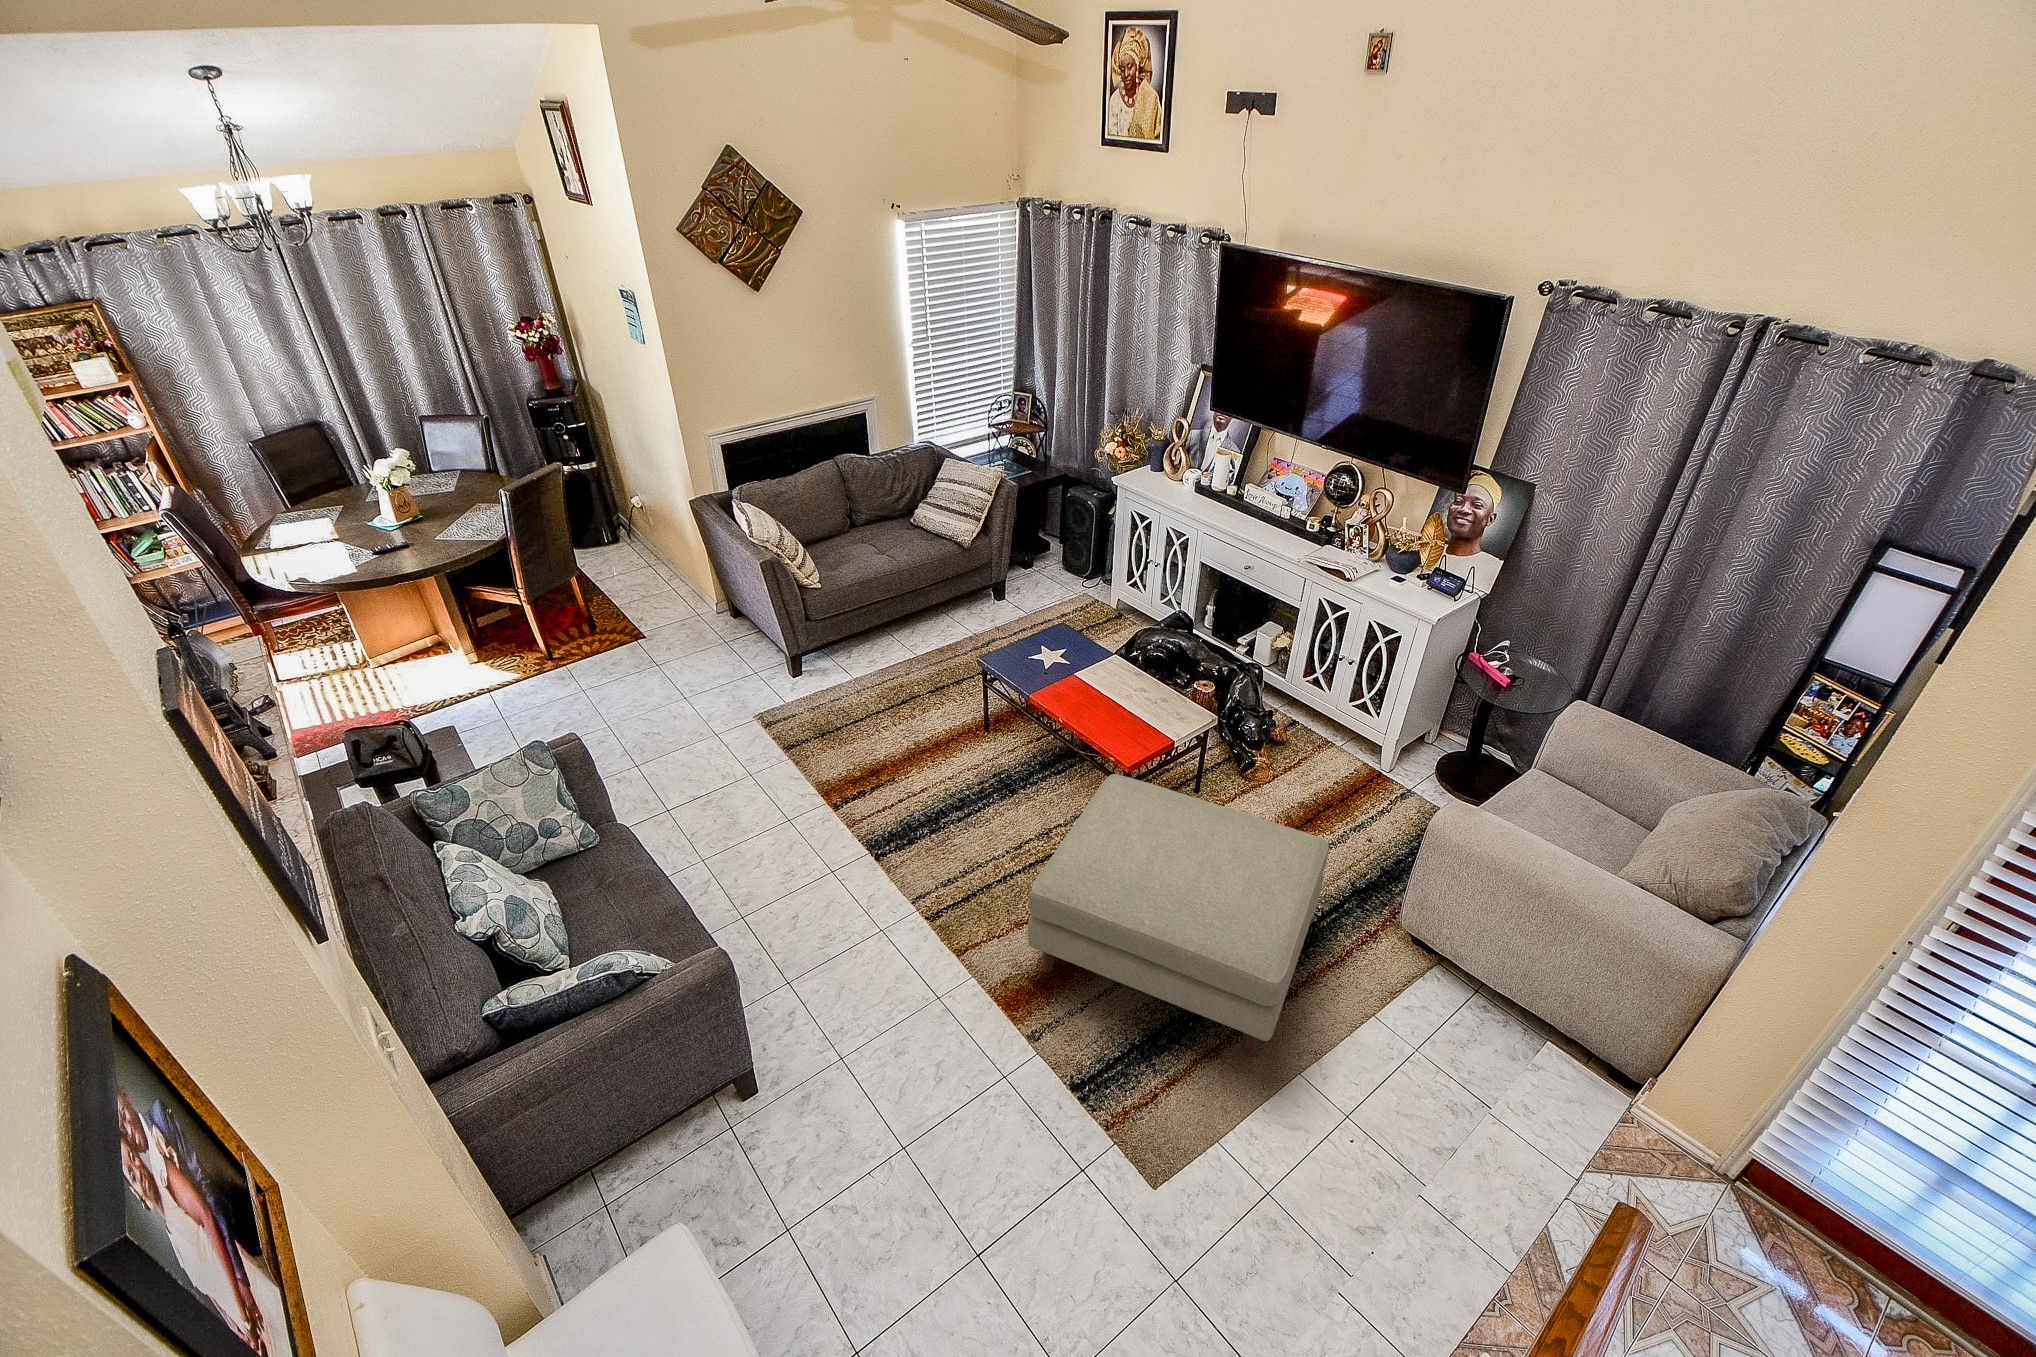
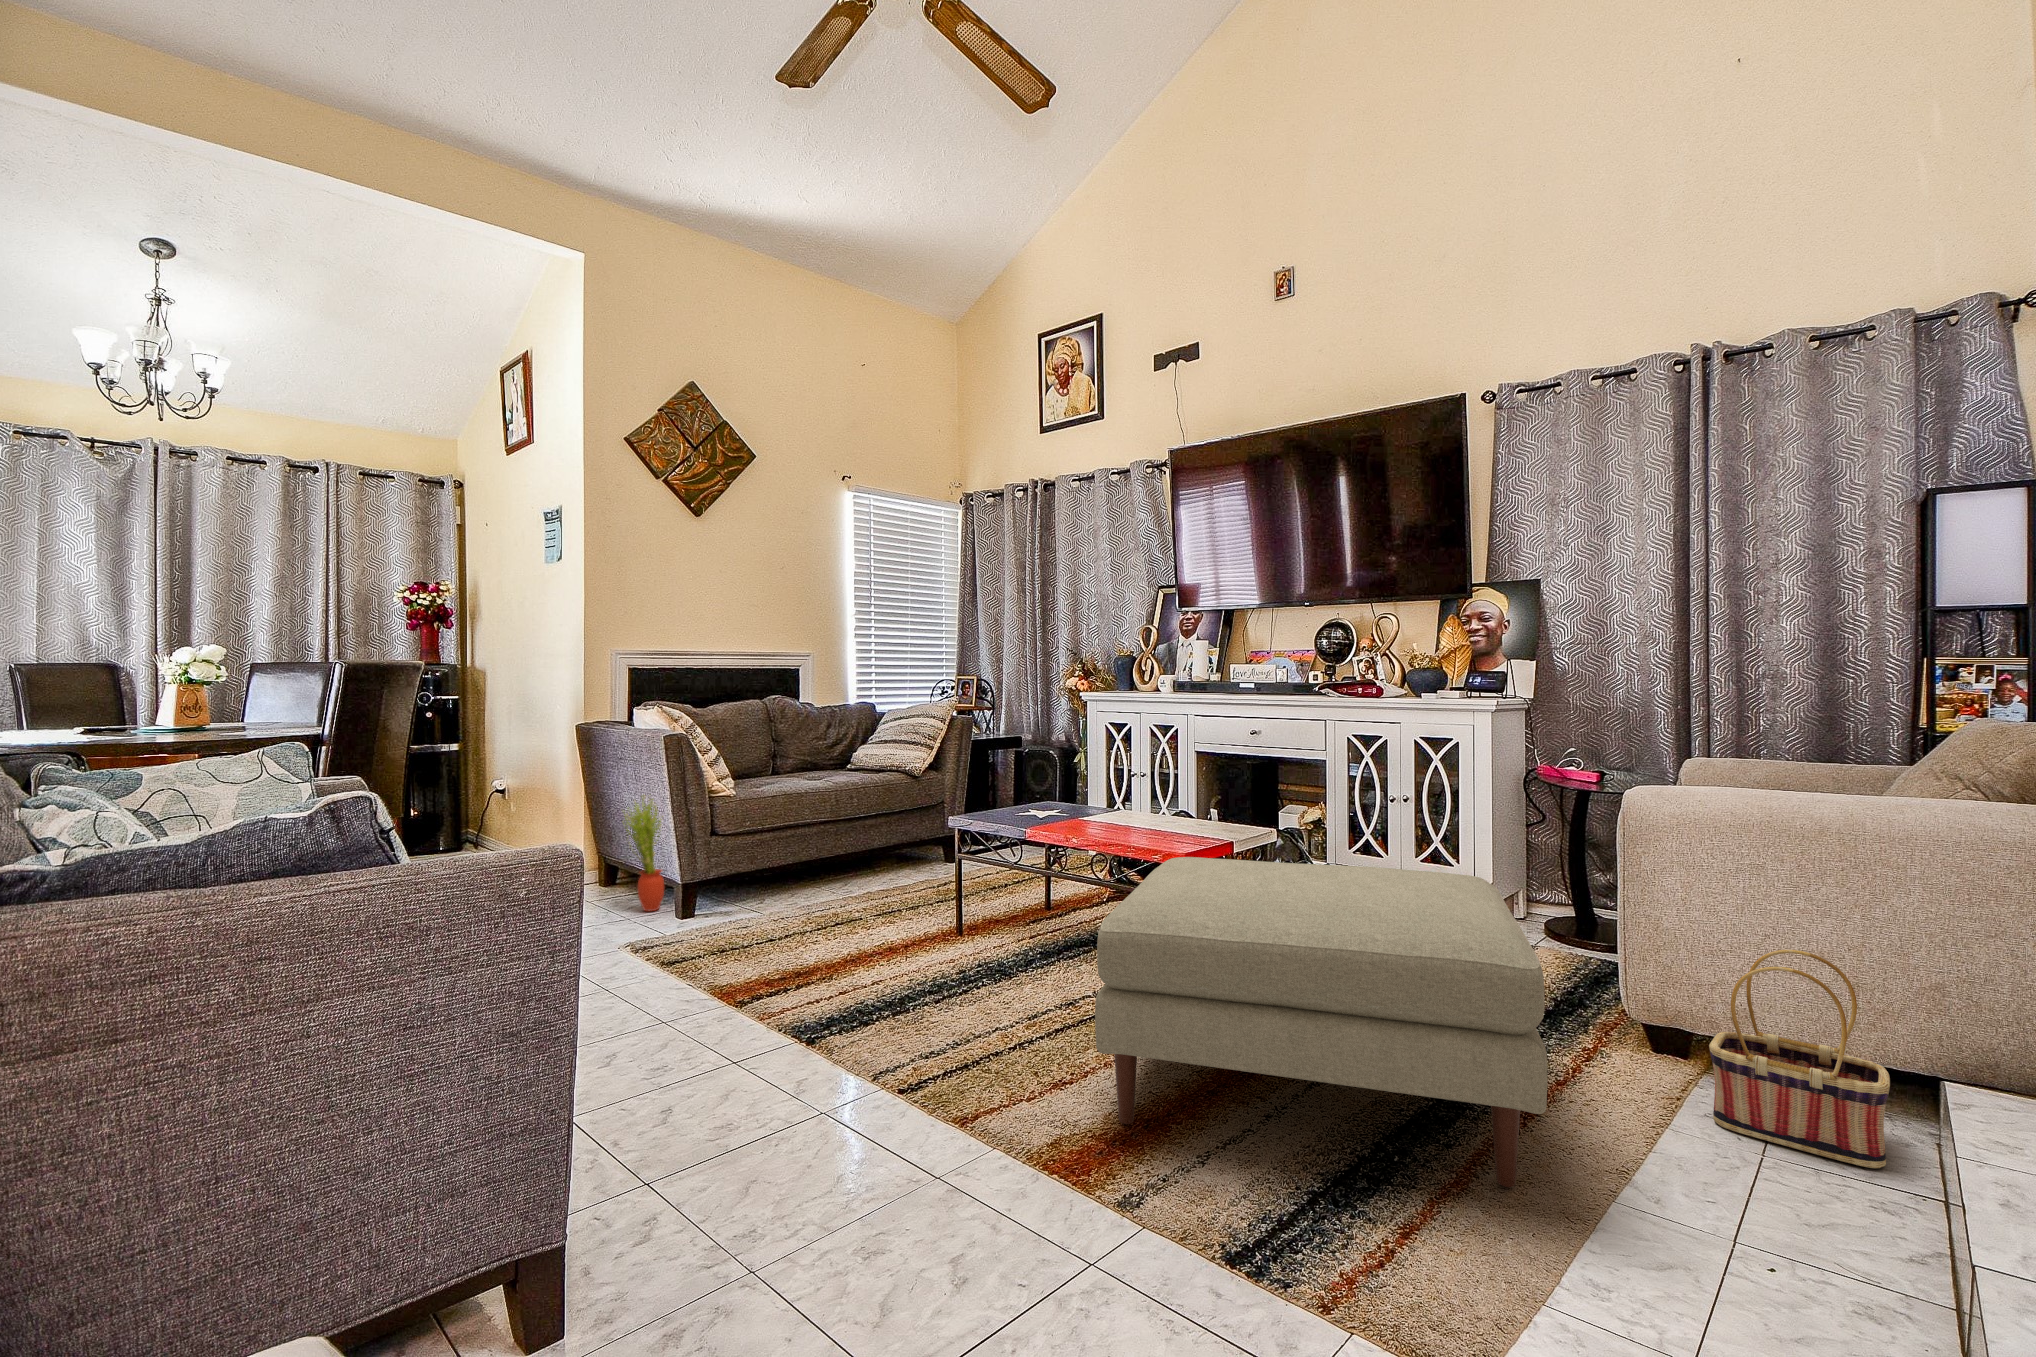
potted plant: none [723,586,765,673] -> present [623,797,664,911]
basket: none [1410,937,1515,1066] -> present [1709,950,1890,1168]

